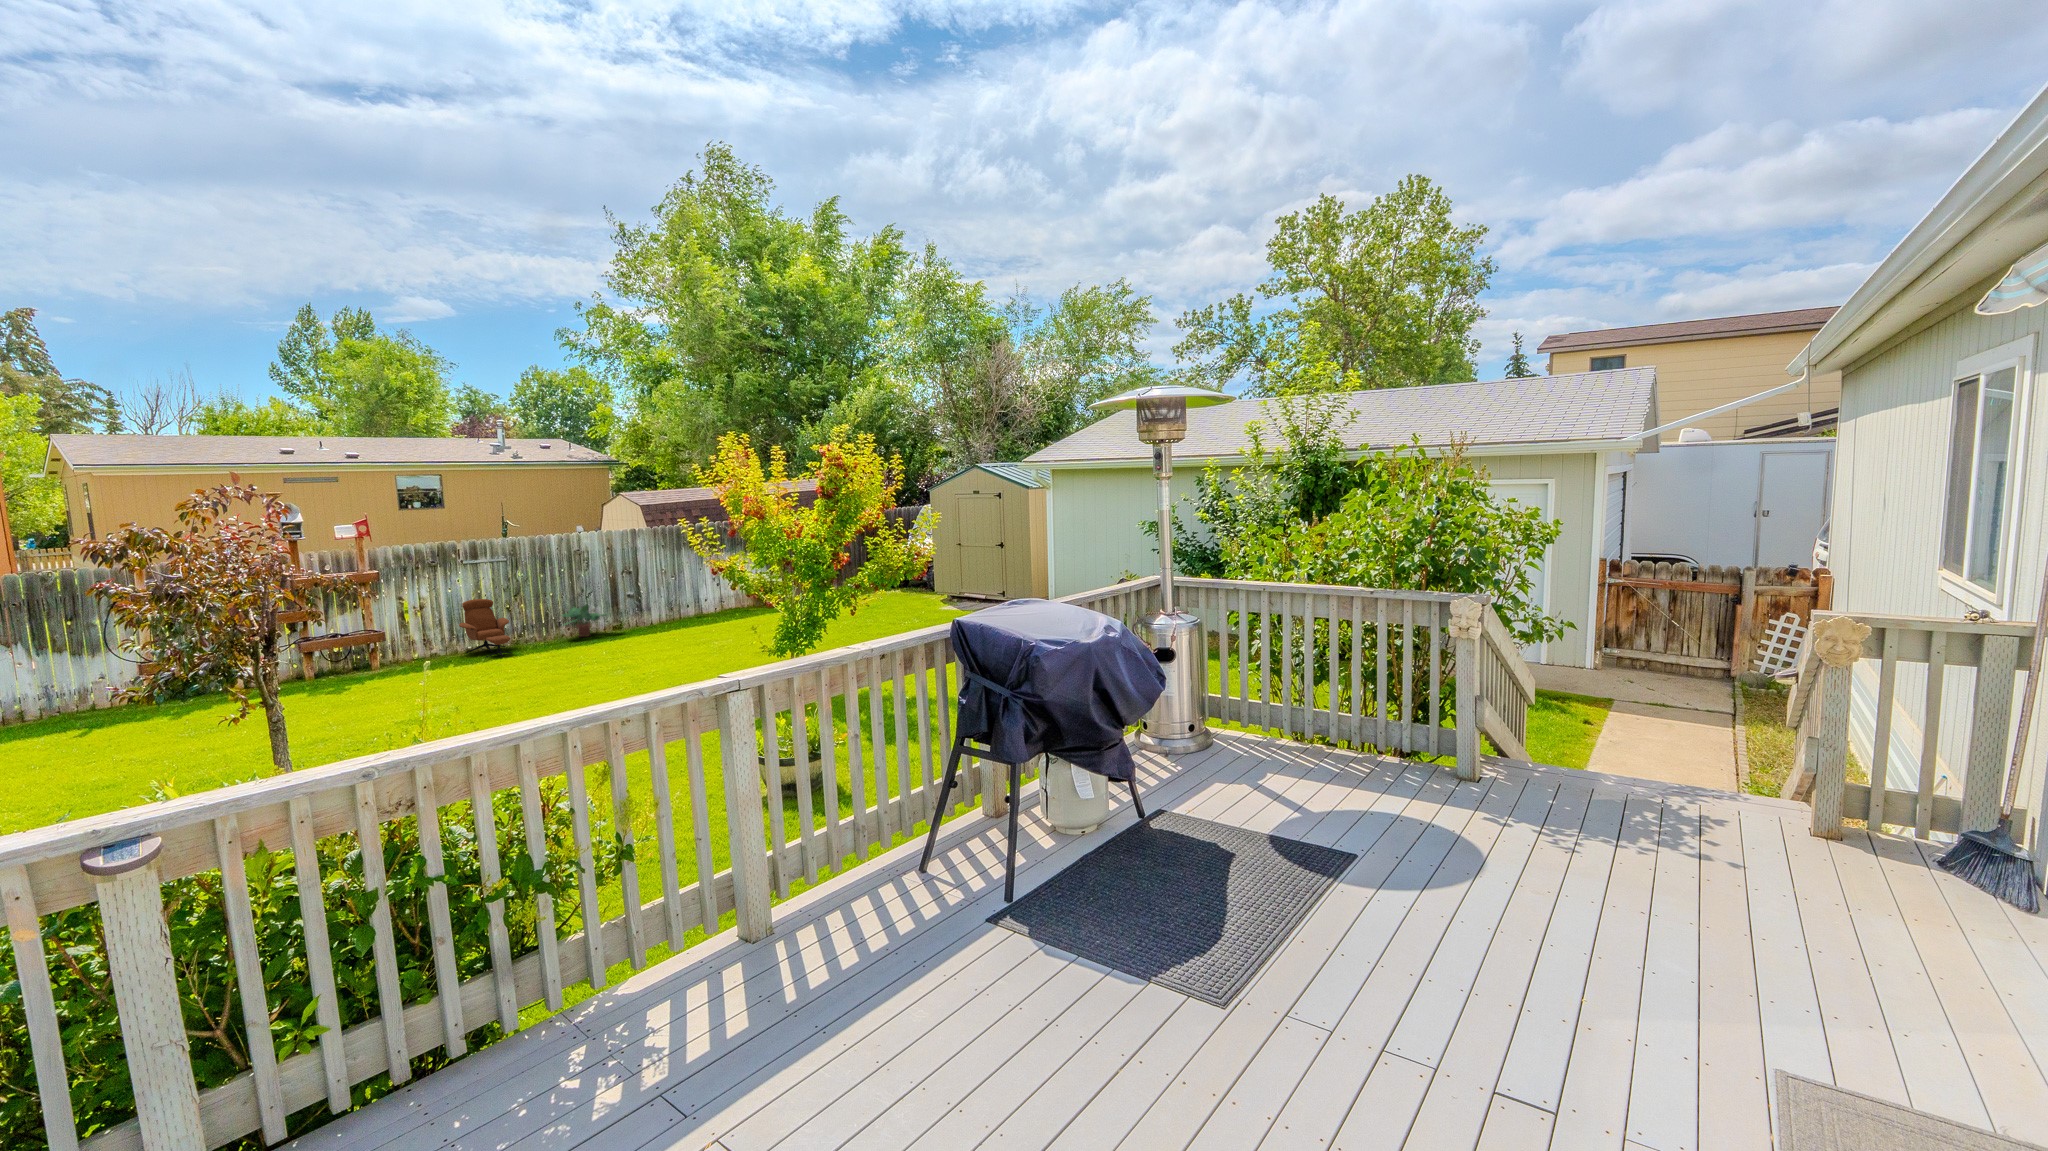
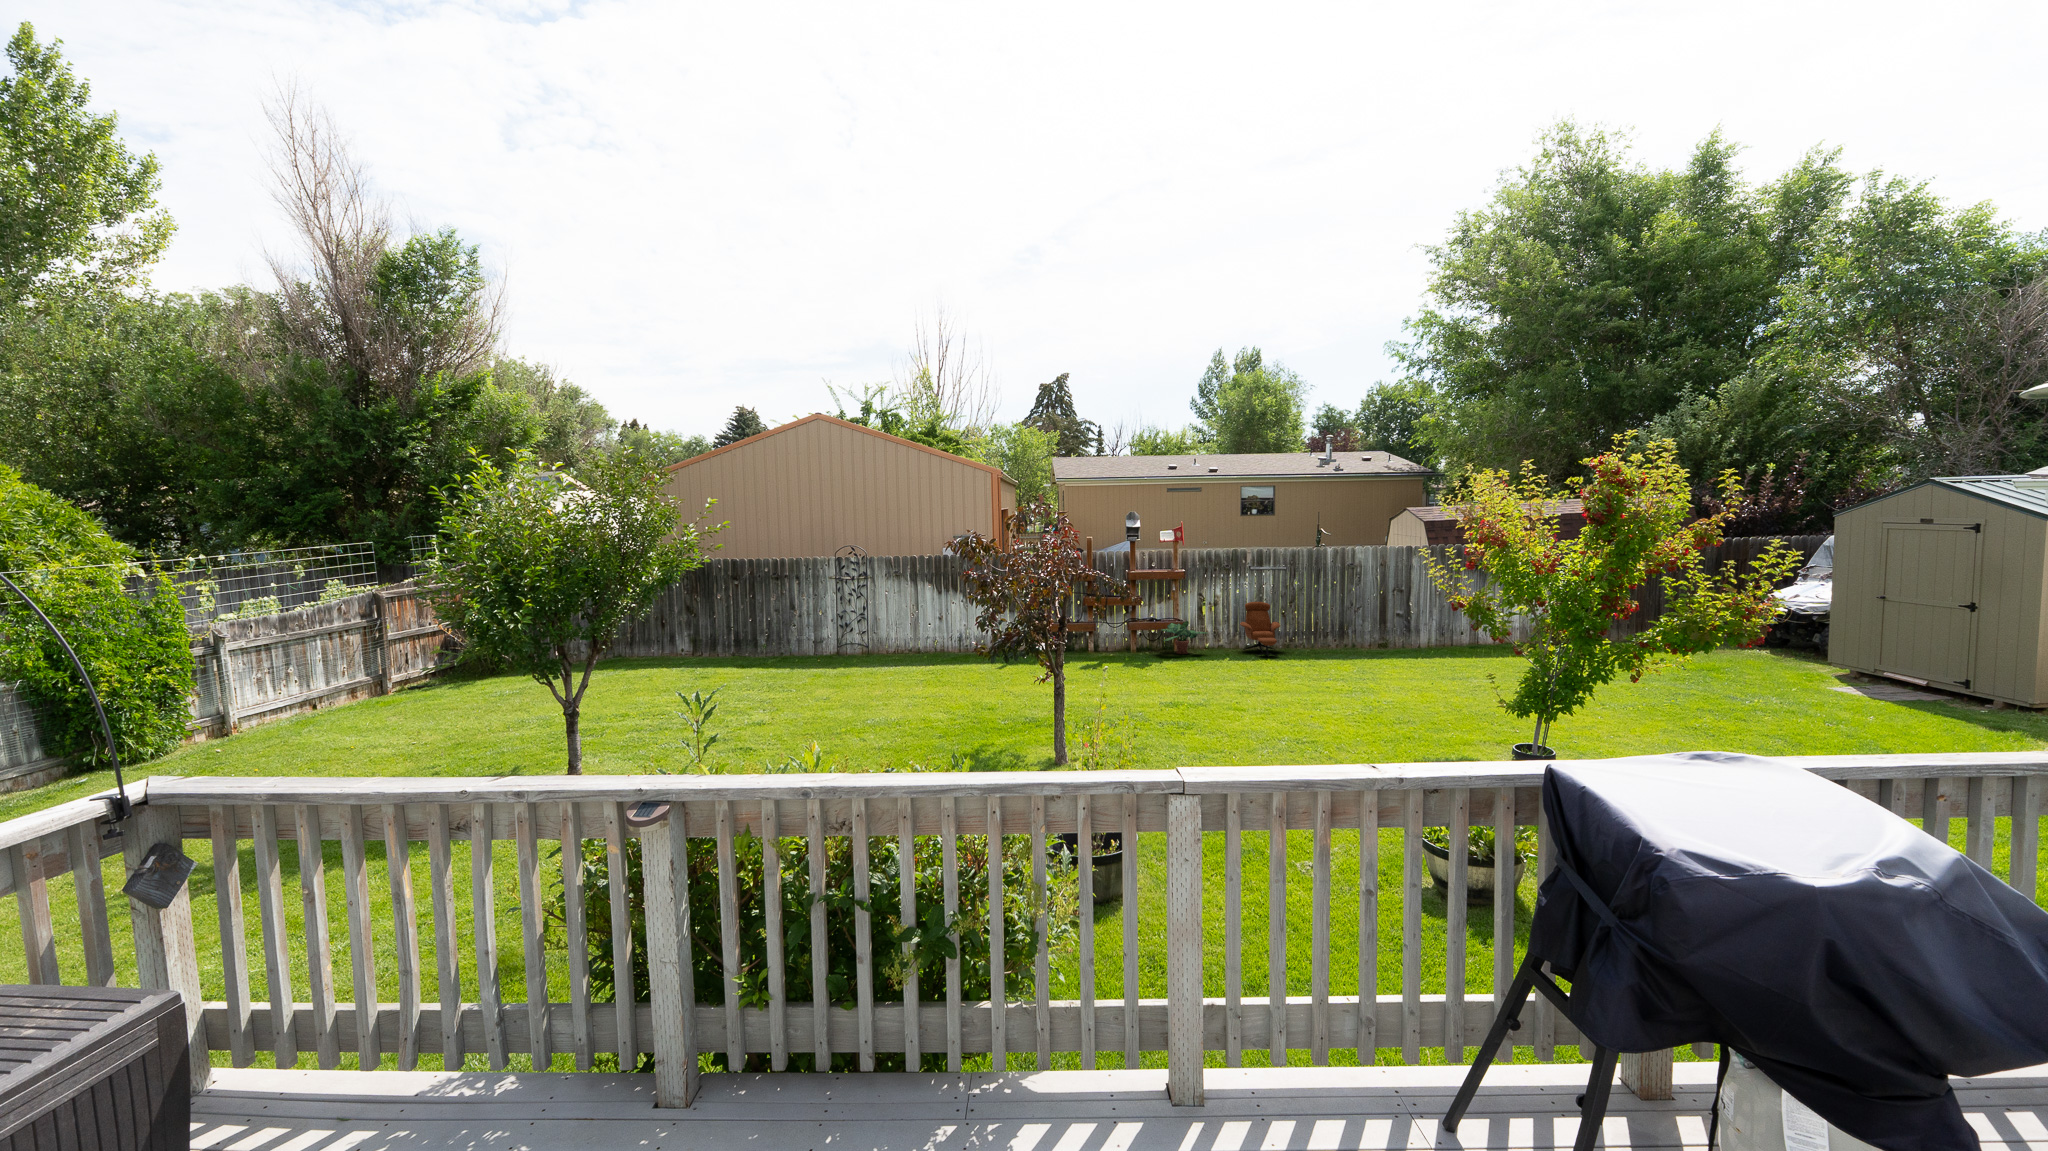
potted plant: present [562,605,603,637] -> present [1162,621,1206,654]

